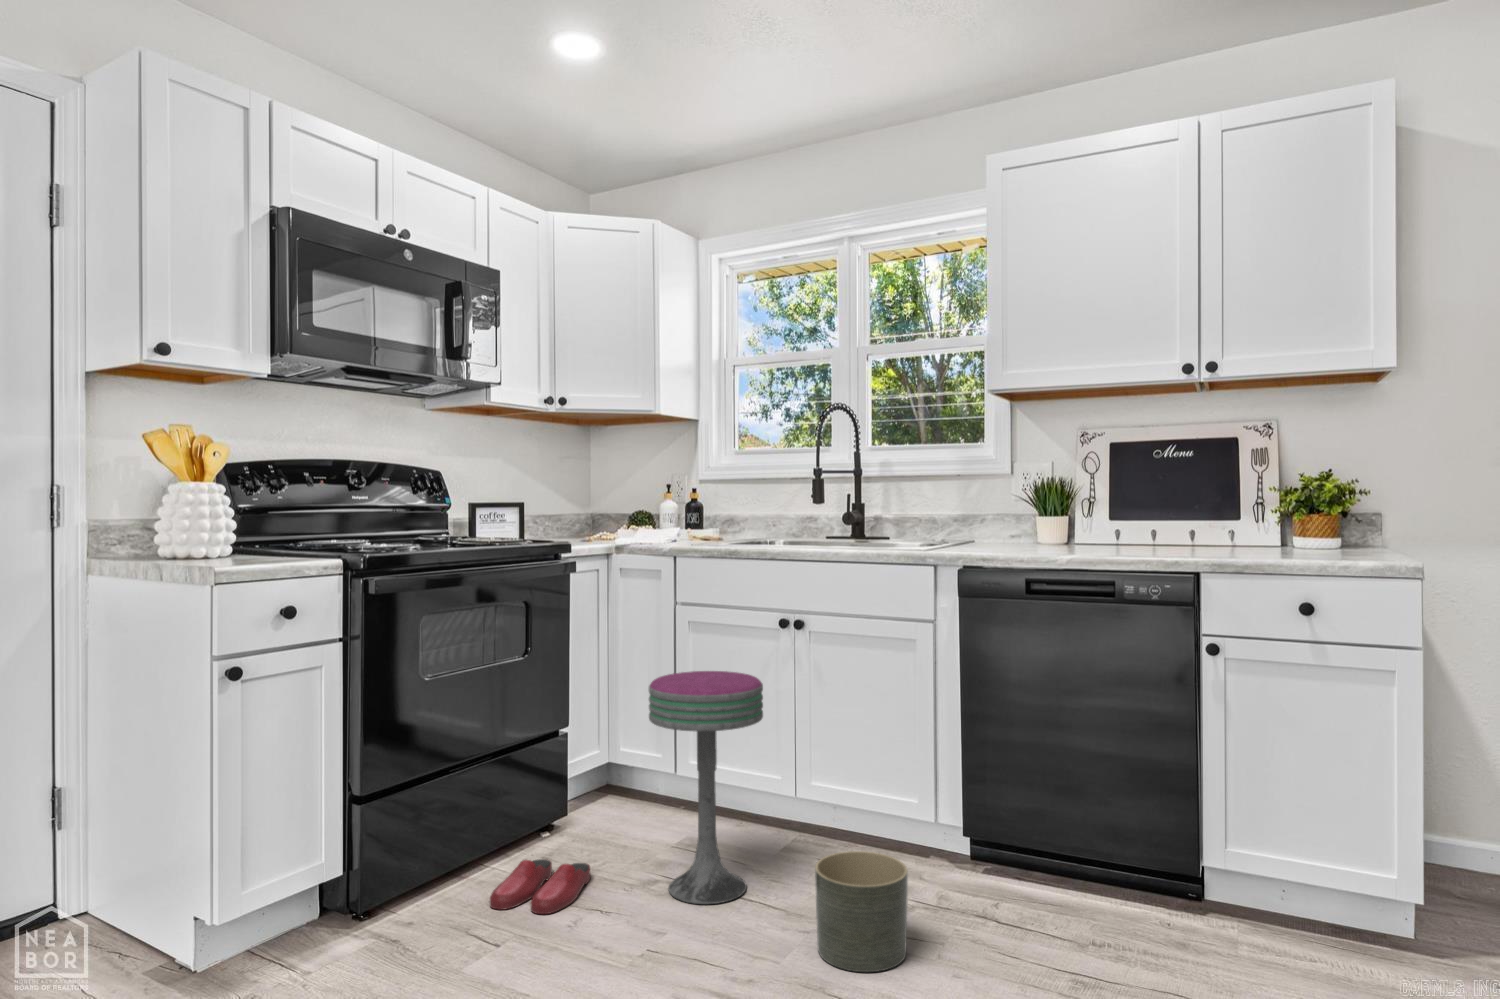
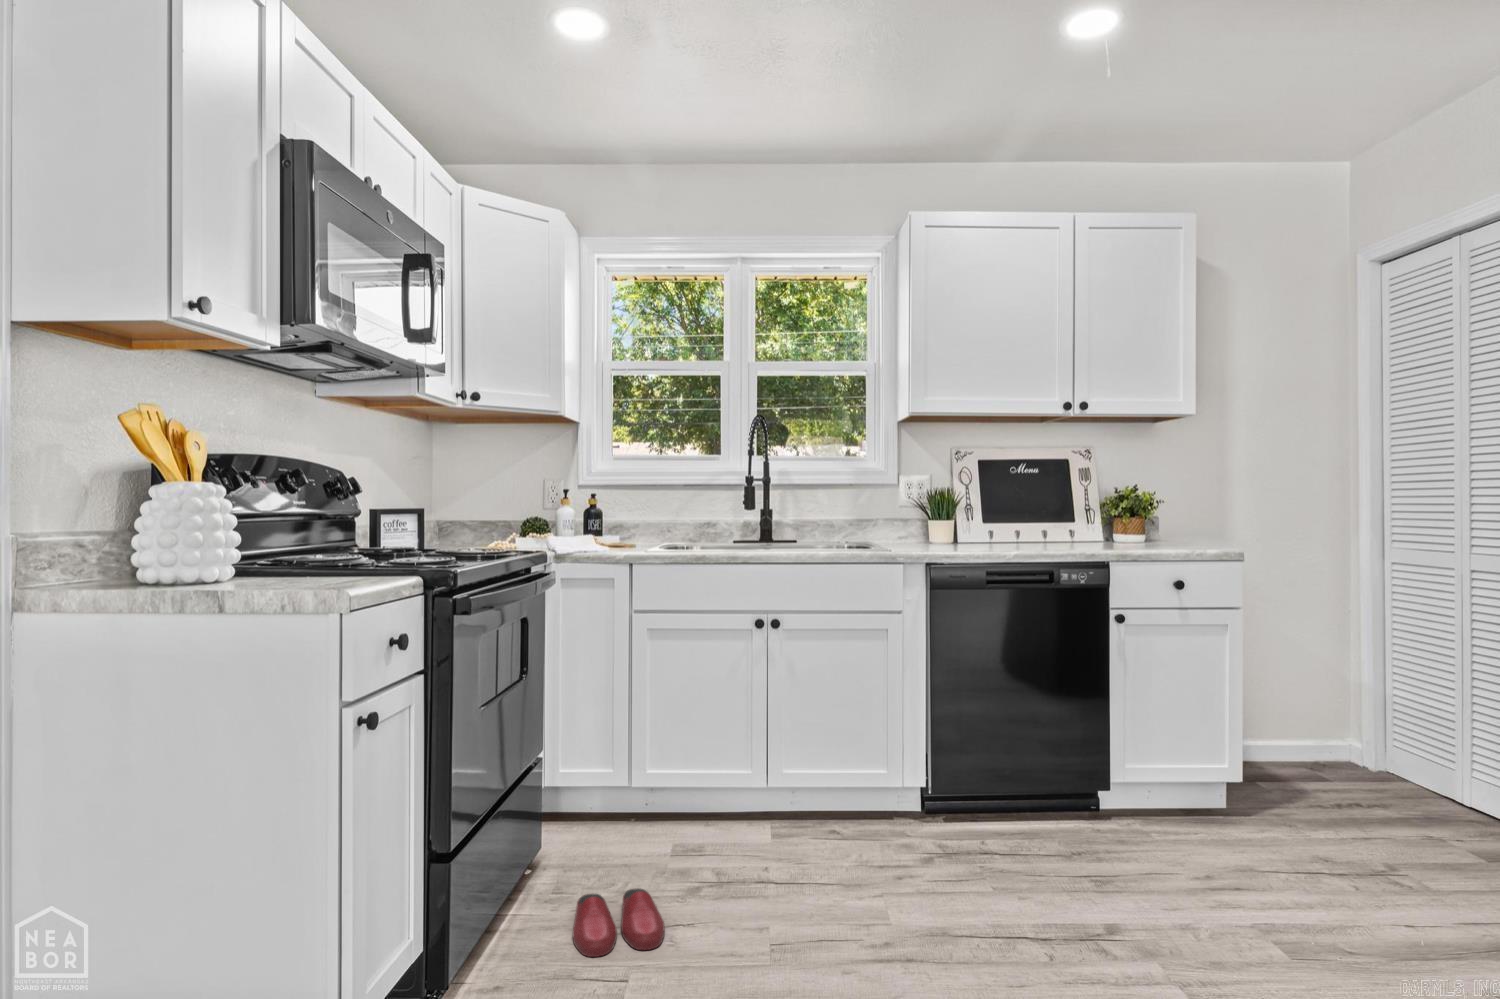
bar stool: present [649,671,763,904] -> none [710,672,822,904]
planter: present [815,851,908,972] -> none [919,819,1004,927]

